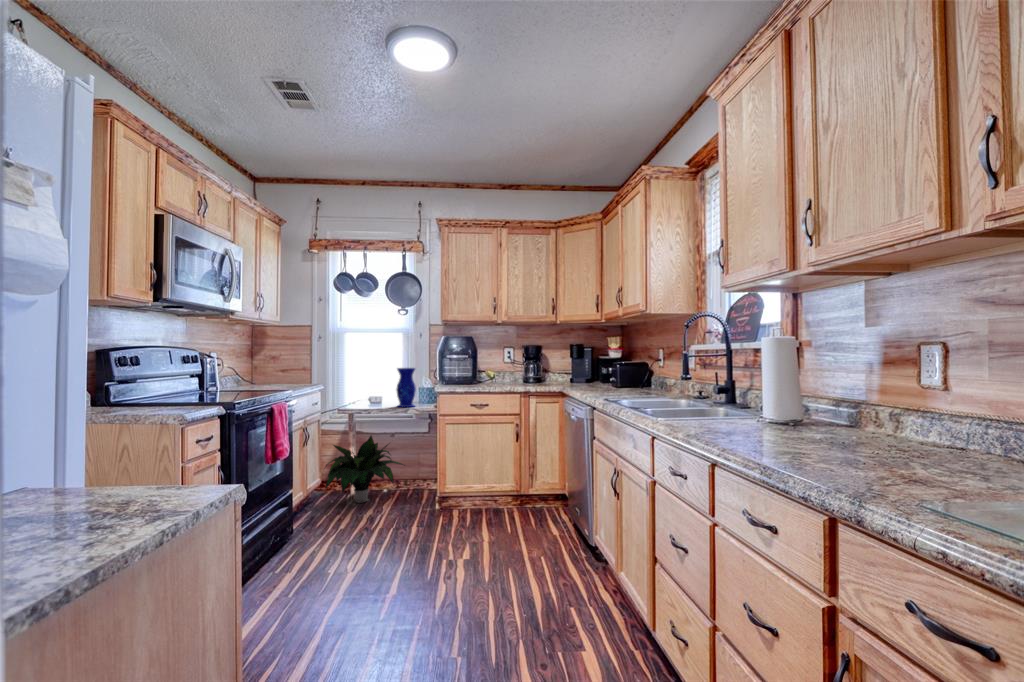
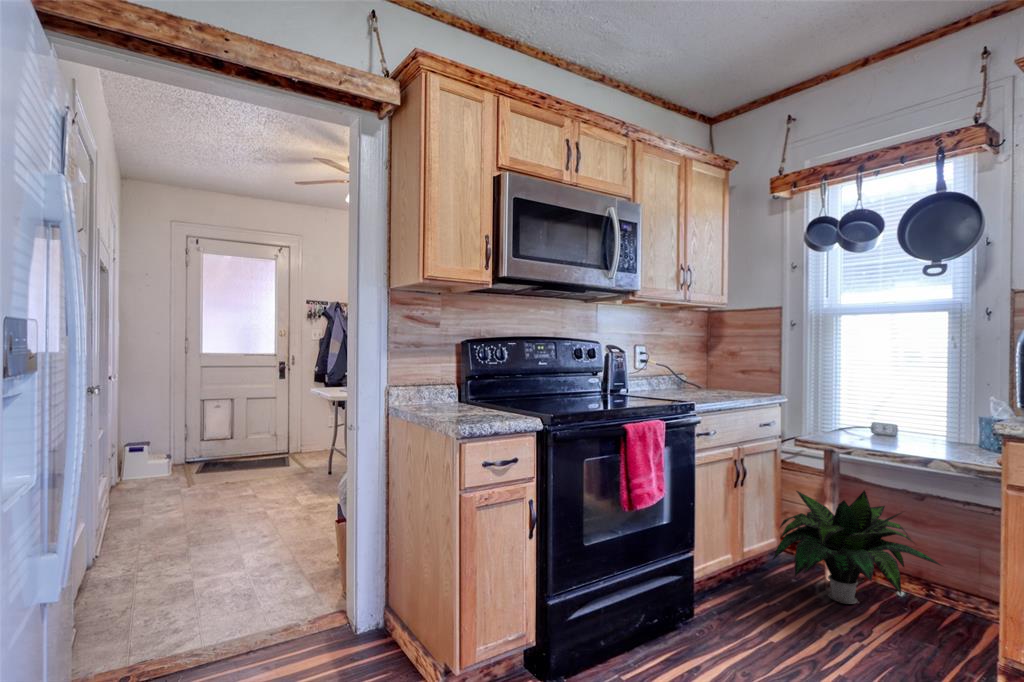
vase: present [397,368,416,407] -> none [915,376,962,455]

